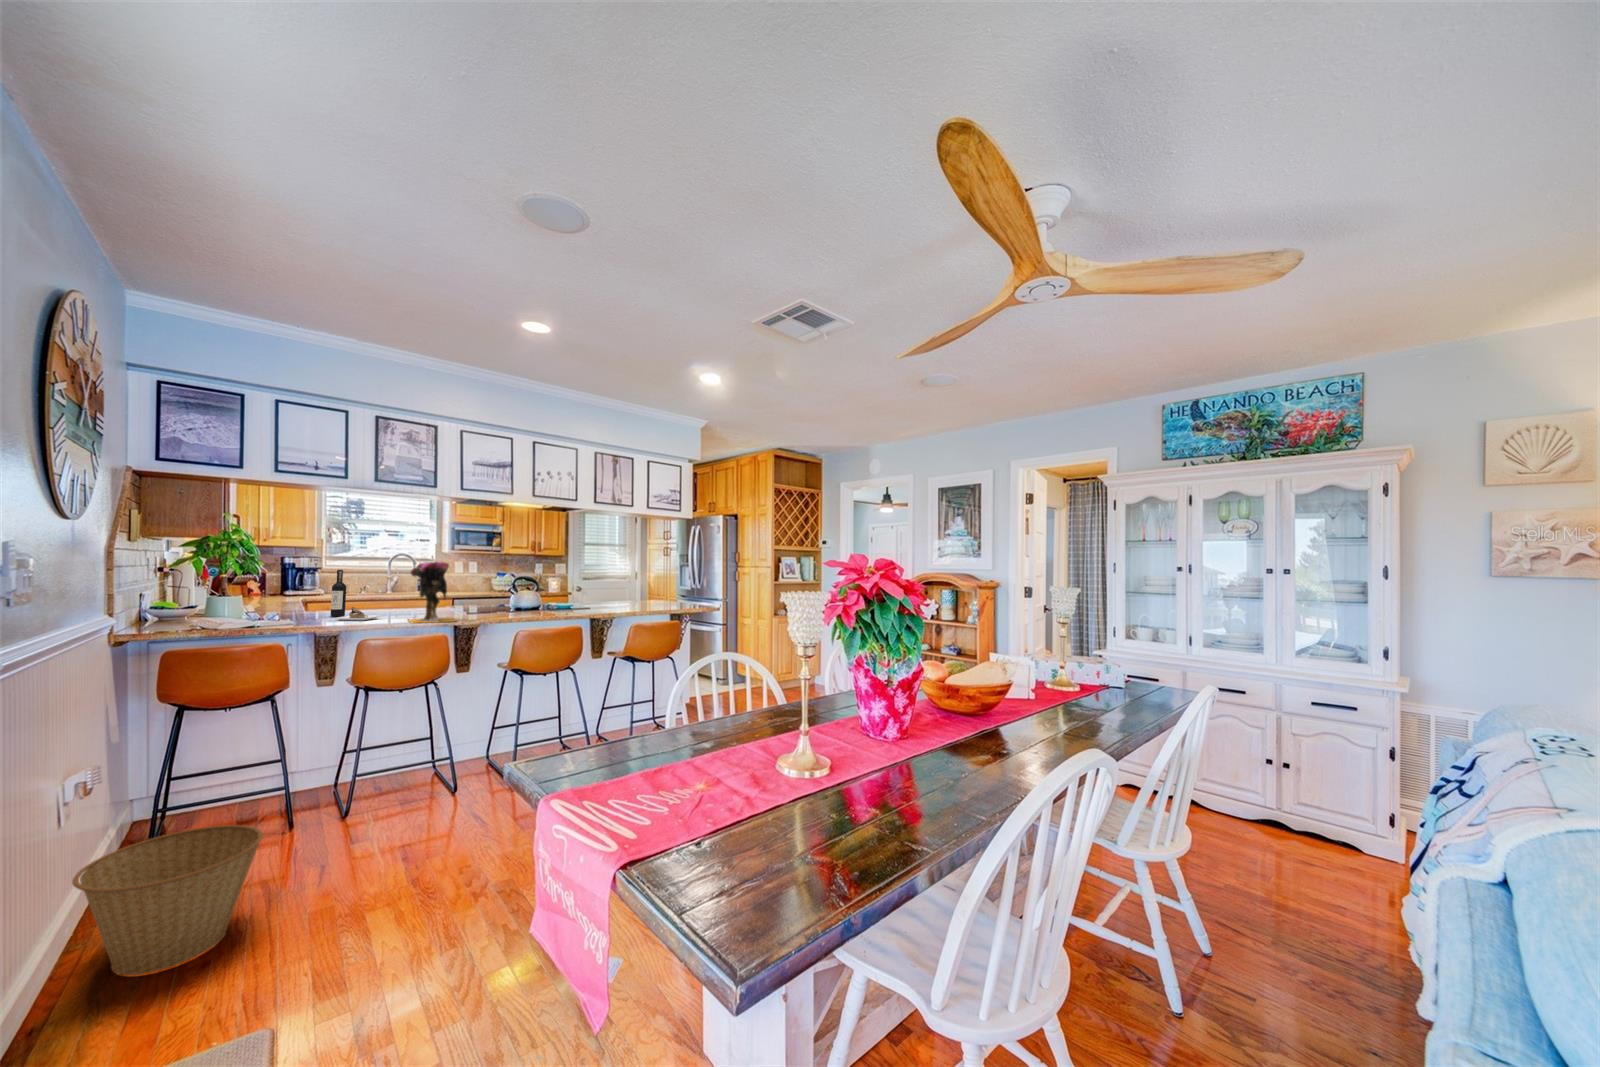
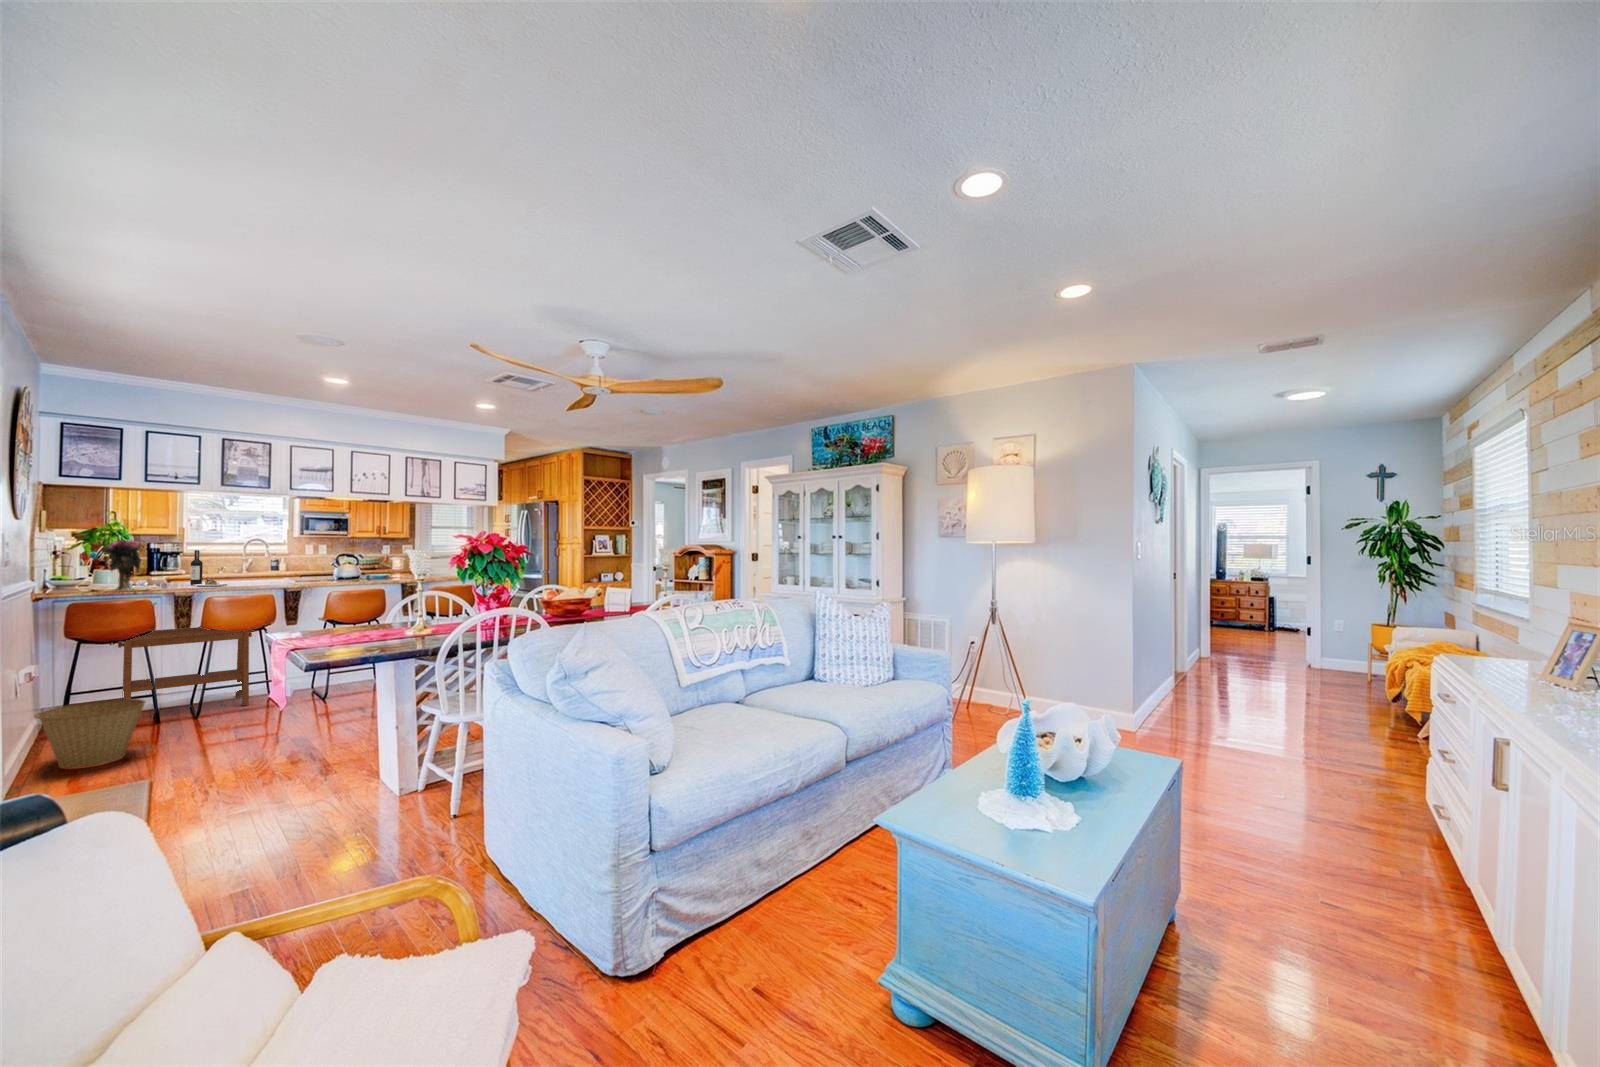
vase: present [409,562,455,623] -> present [101,541,148,592]
side table: none [232,675,416,836] -> present [118,627,255,705]

